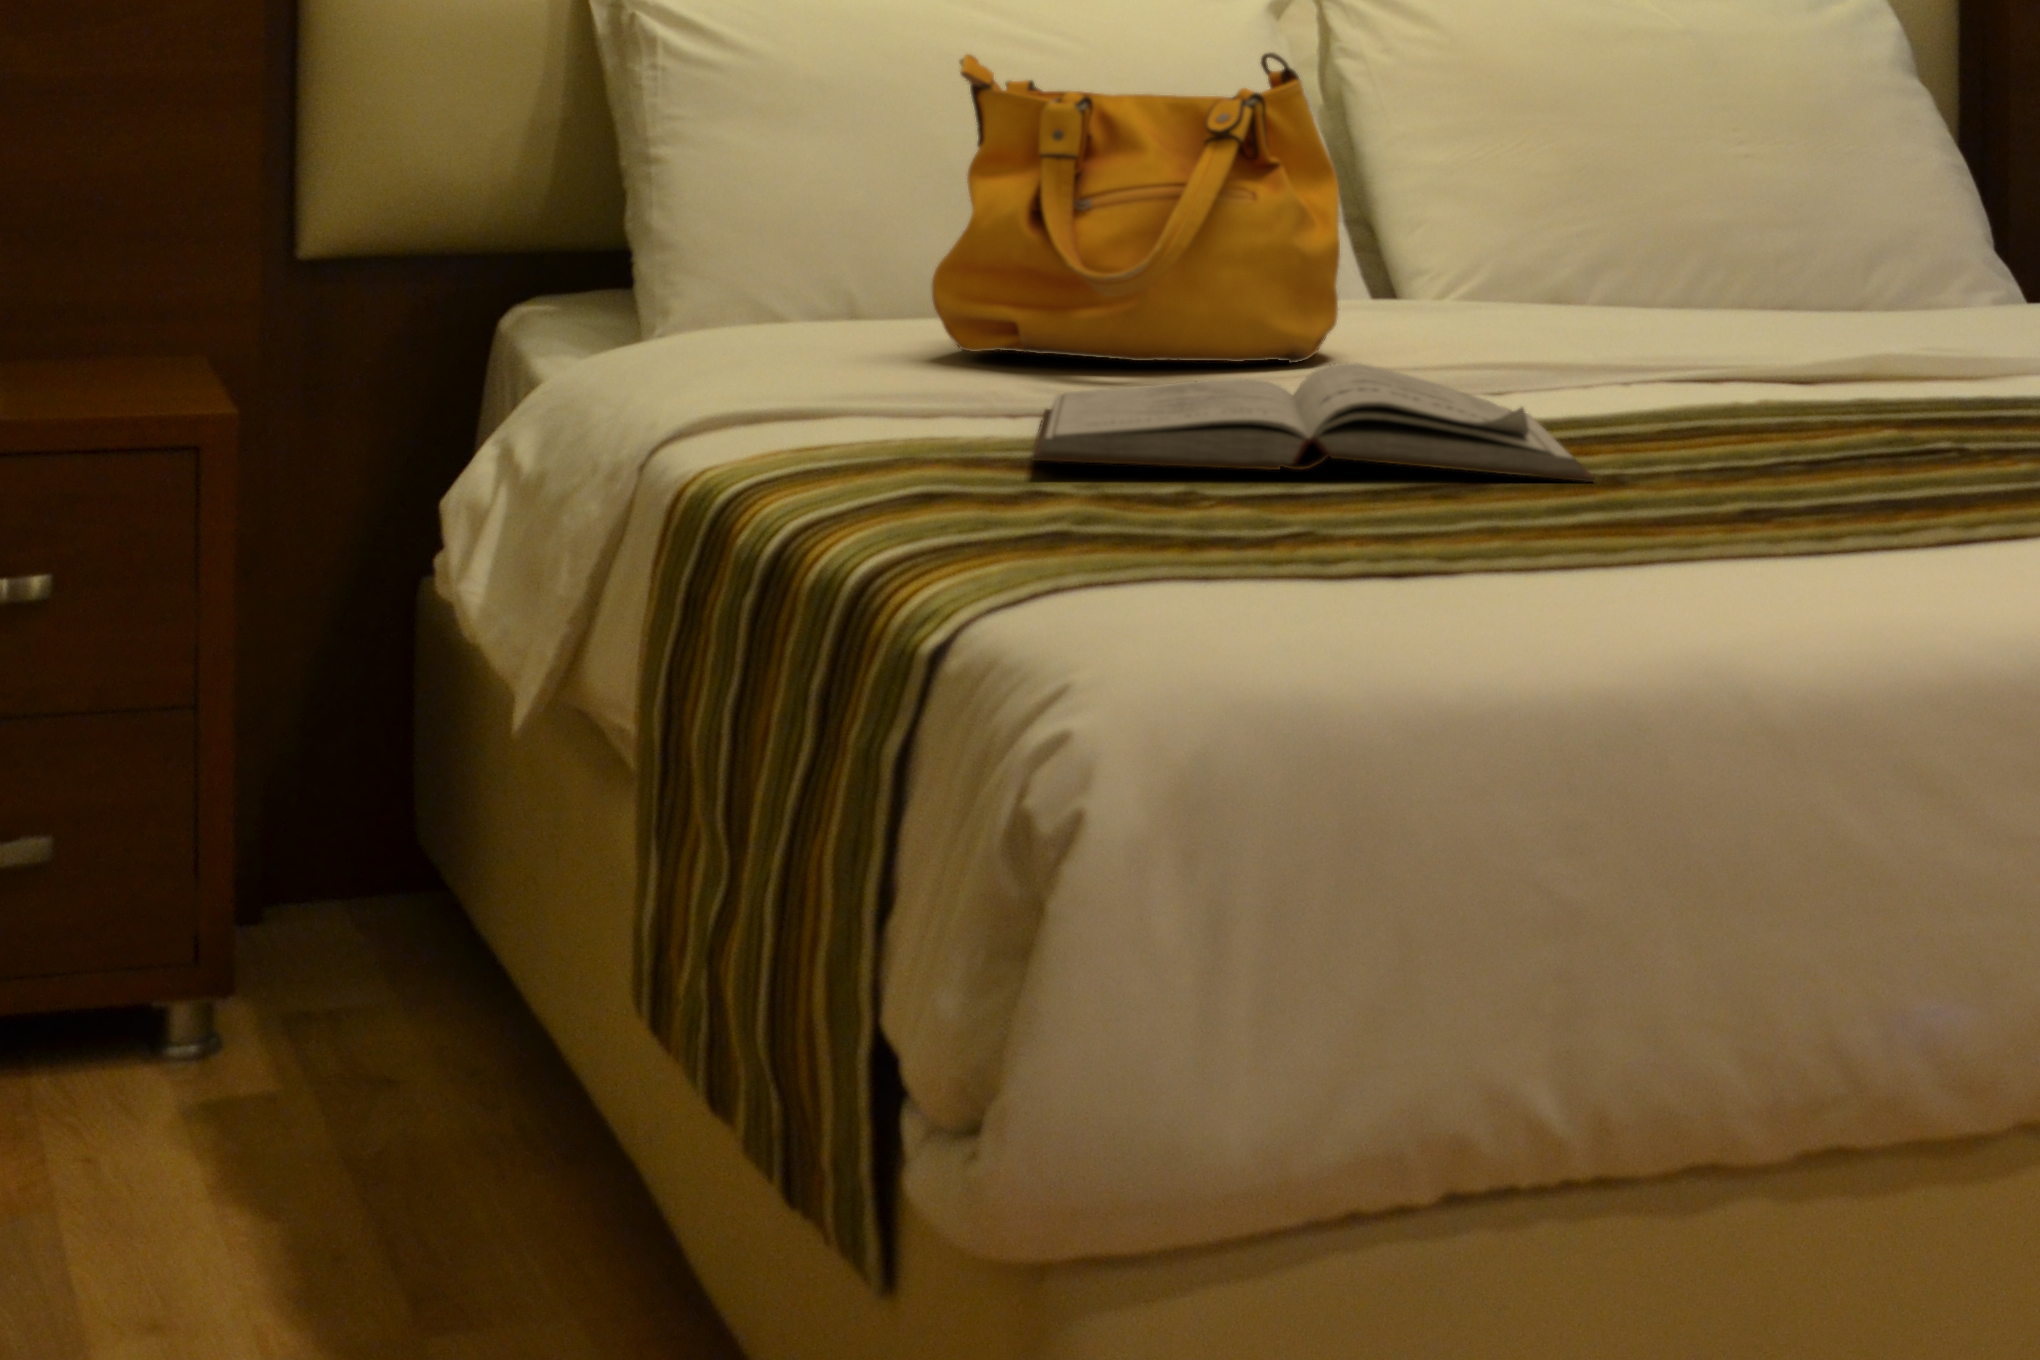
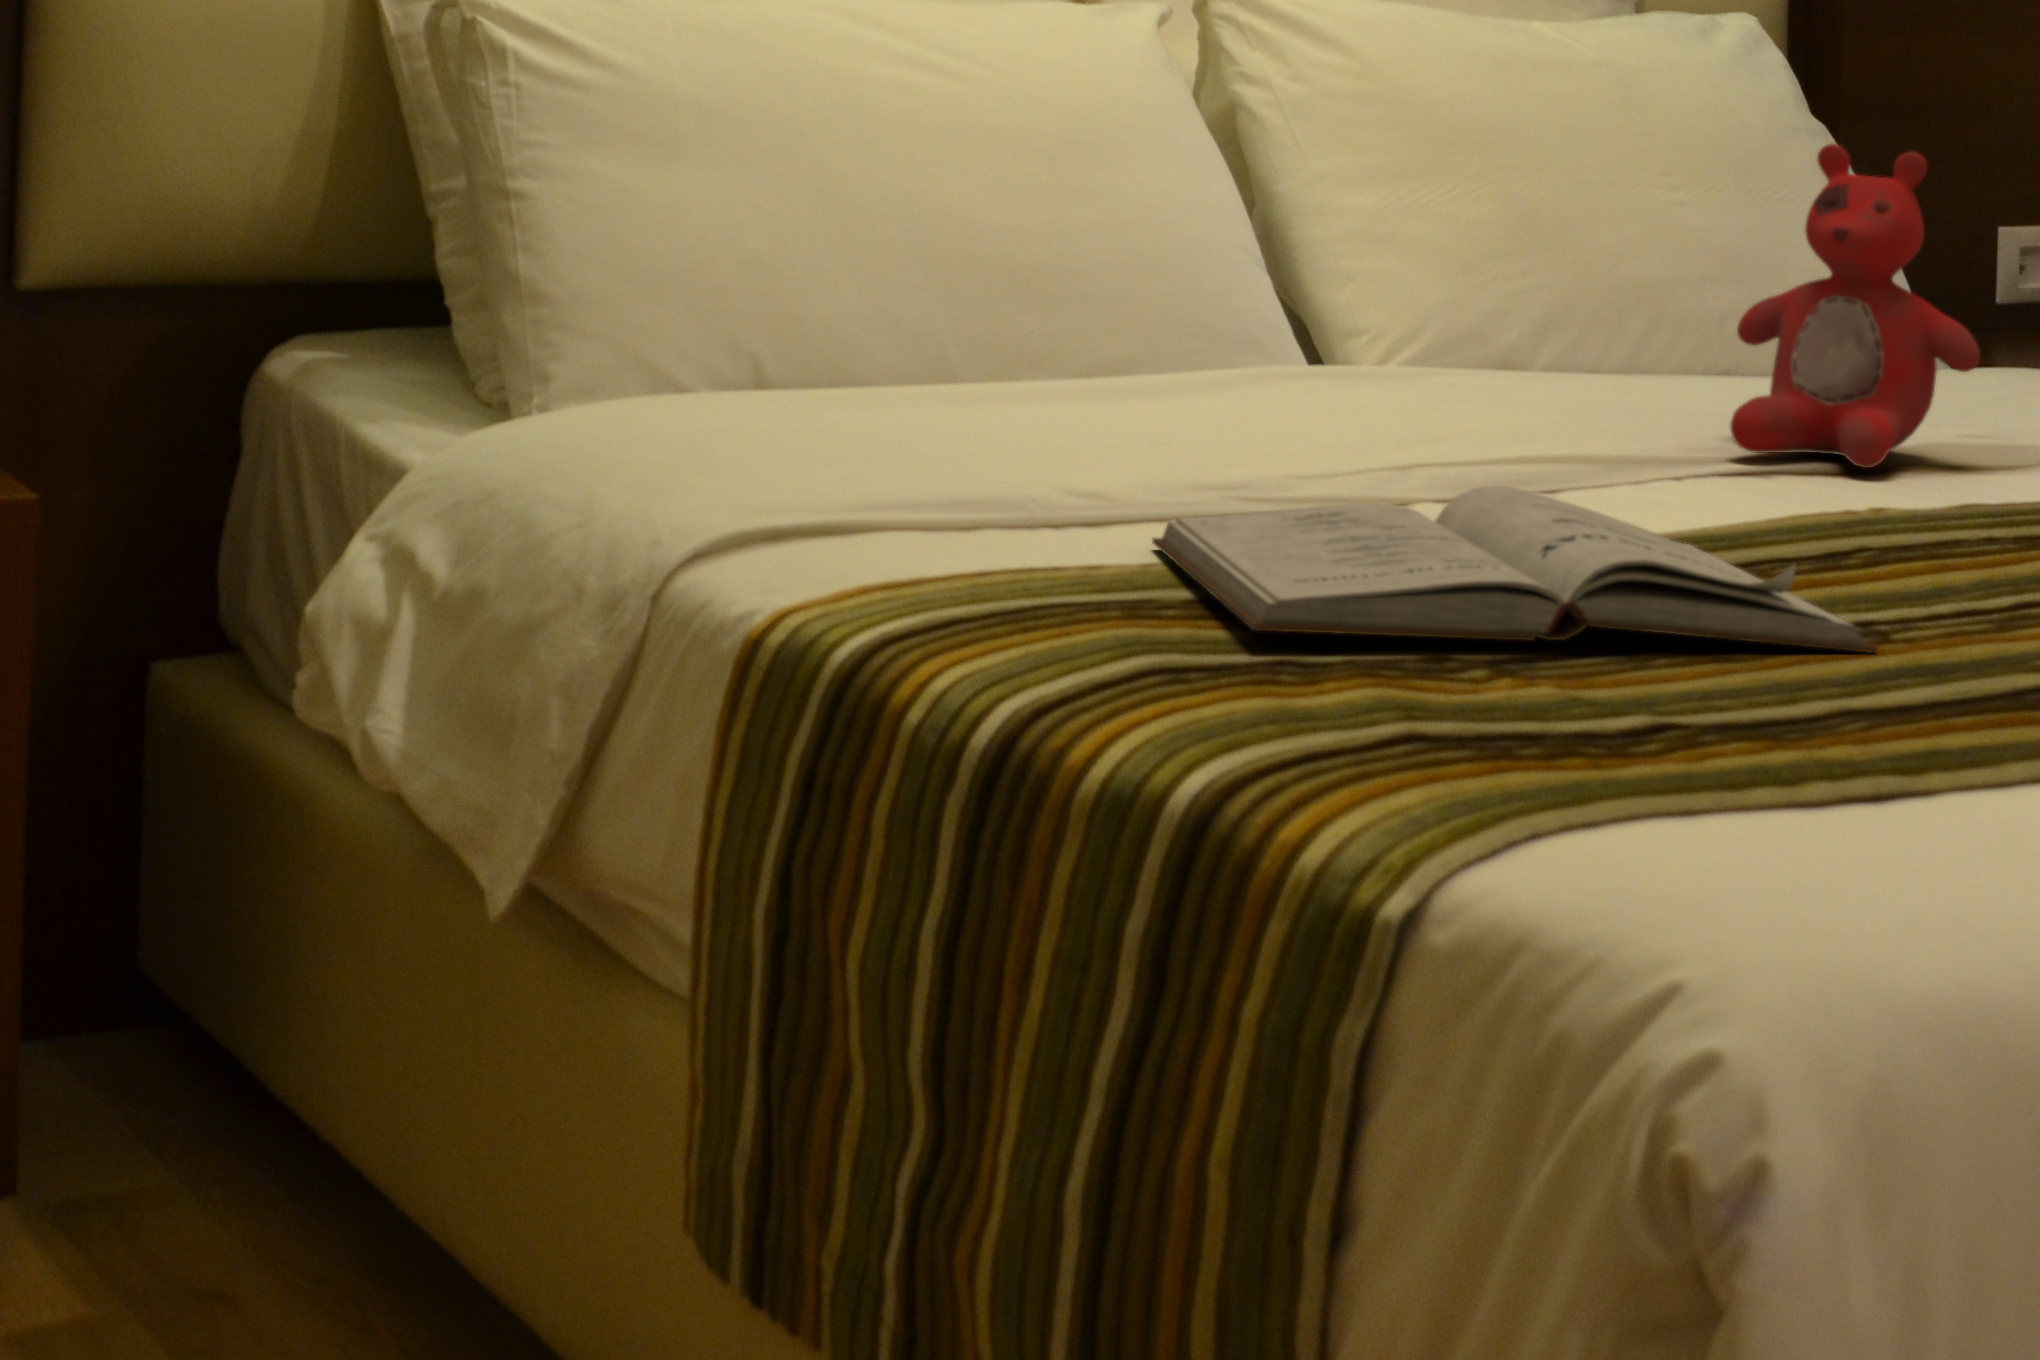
handbag: present [931,52,1340,363] -> none [923,97,1378,461]
stuffed bear: none [1673,79,1904,365] -> present [1730,144,1980,468]

